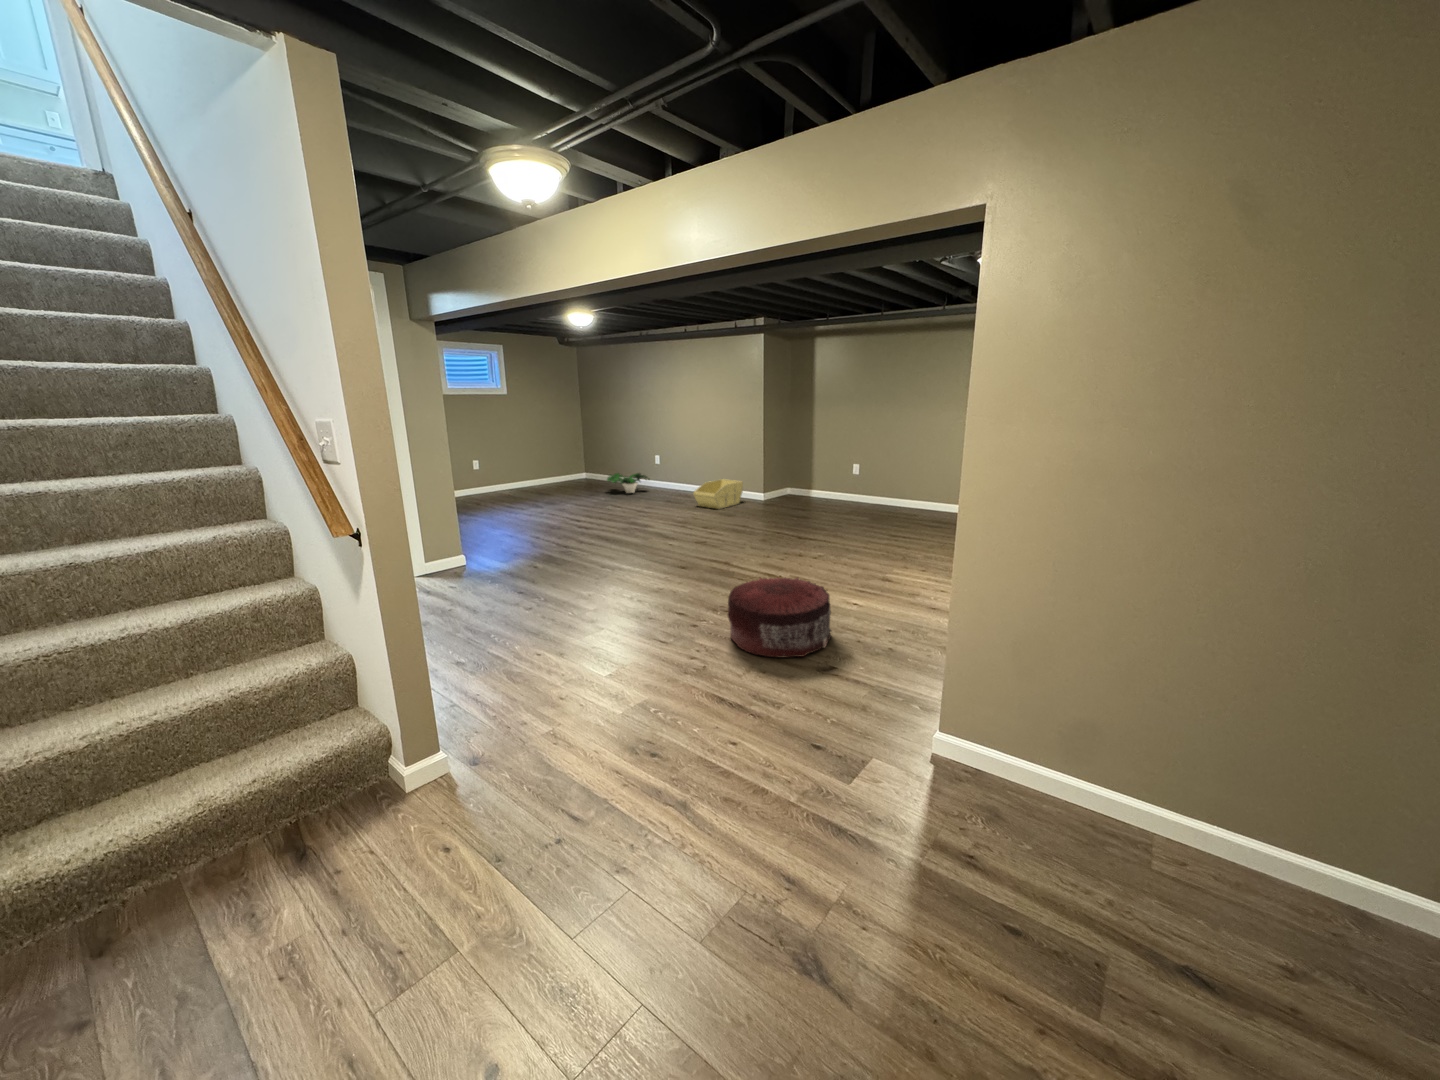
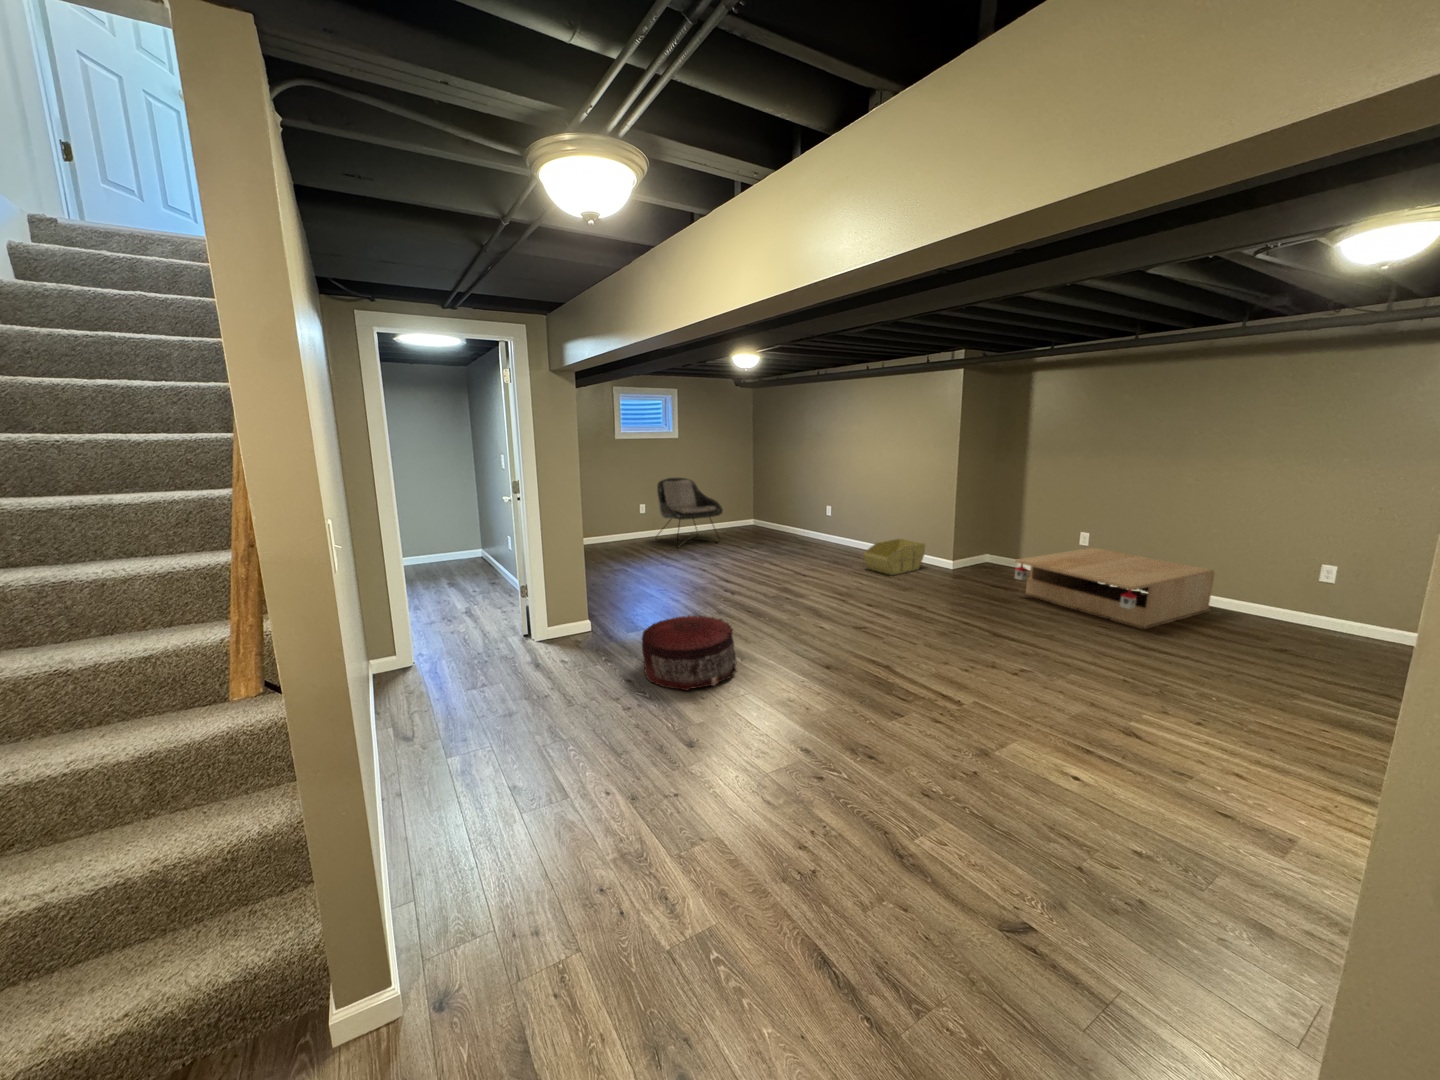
lounge chair: none [486,433,557,502] -> present [657,478,723,549]
potted plant: present [607,473,647,493] -> none [772,522,819,545]
coffee table: none [811,476,937,528] -> present [1015,548,1215,629]
pouf: present [728,578,831,658] -> present [642,616,737,690]

